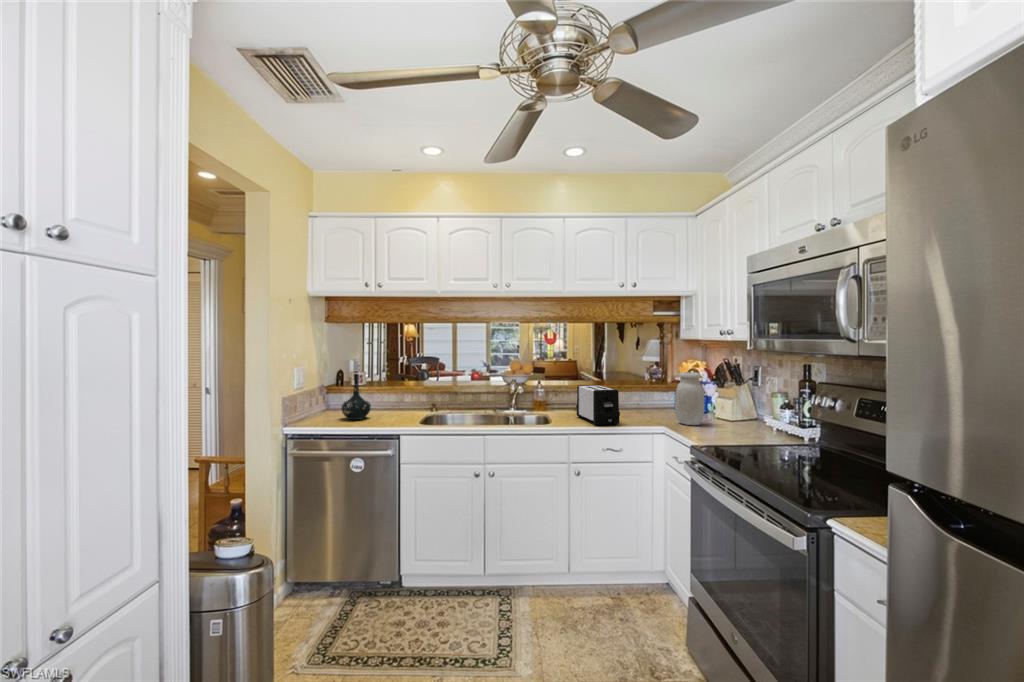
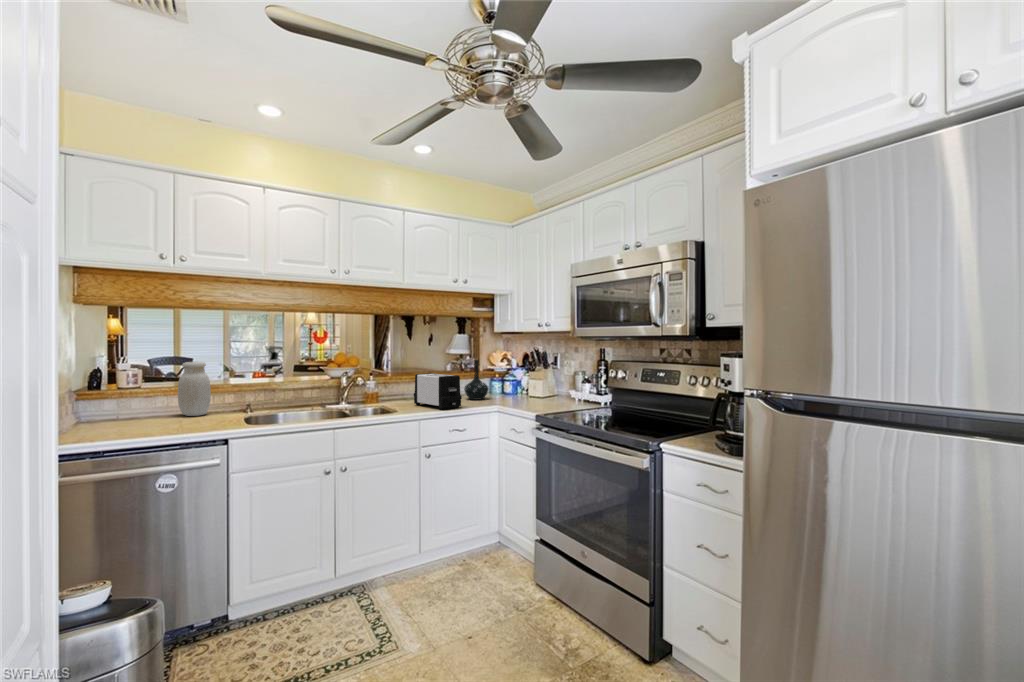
jar: present [675,372,705,425] -> present [178,362,211,416]
bottle: present [341,373,371,420] -> present [464,360,489,400]

